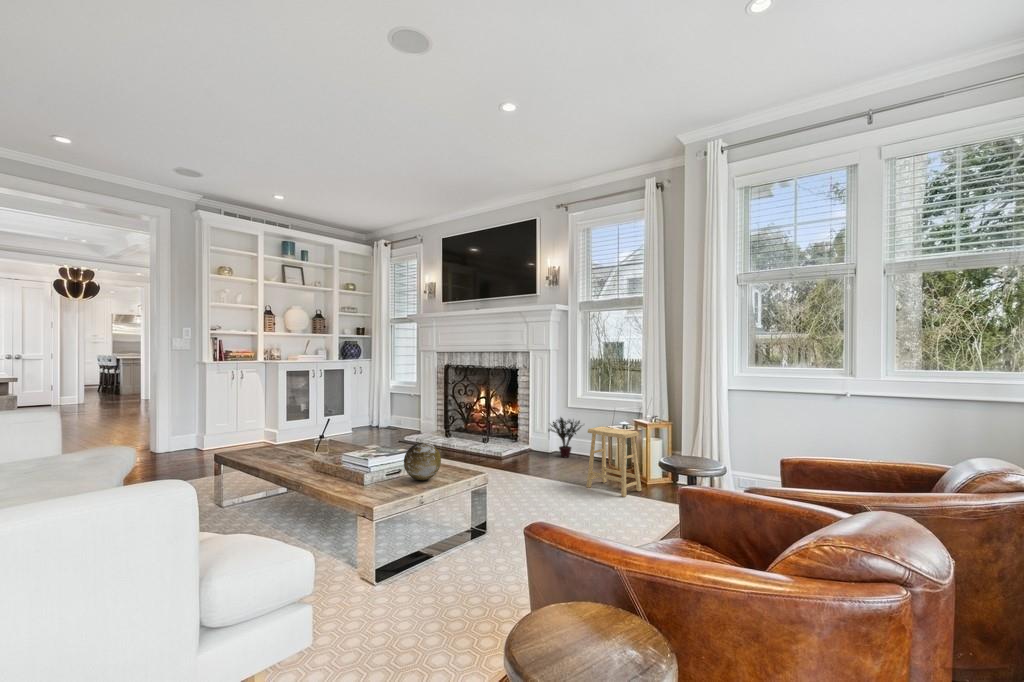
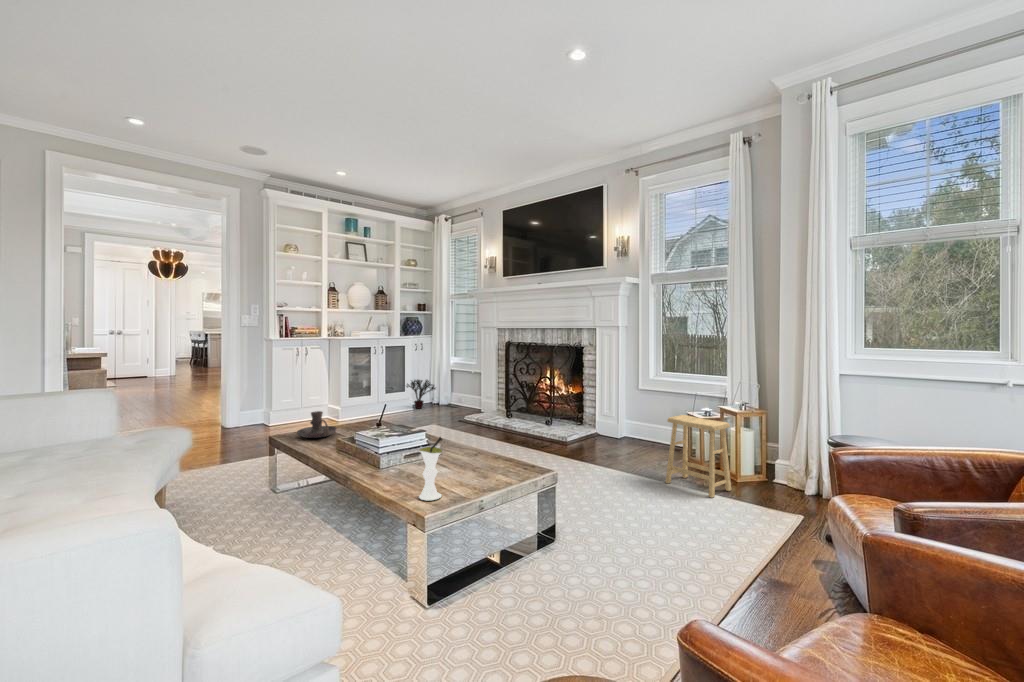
potted plant: present [548,418,581,457] -> present [406,380,436,409]
candle holder: none [245,429,284,454] -> present [297,411,336,438]
vase: none [367,442,388,496] -> present [419,437,442,501]
decorative orb: present [404,443,441,480] -> none [462,436,504,479]

